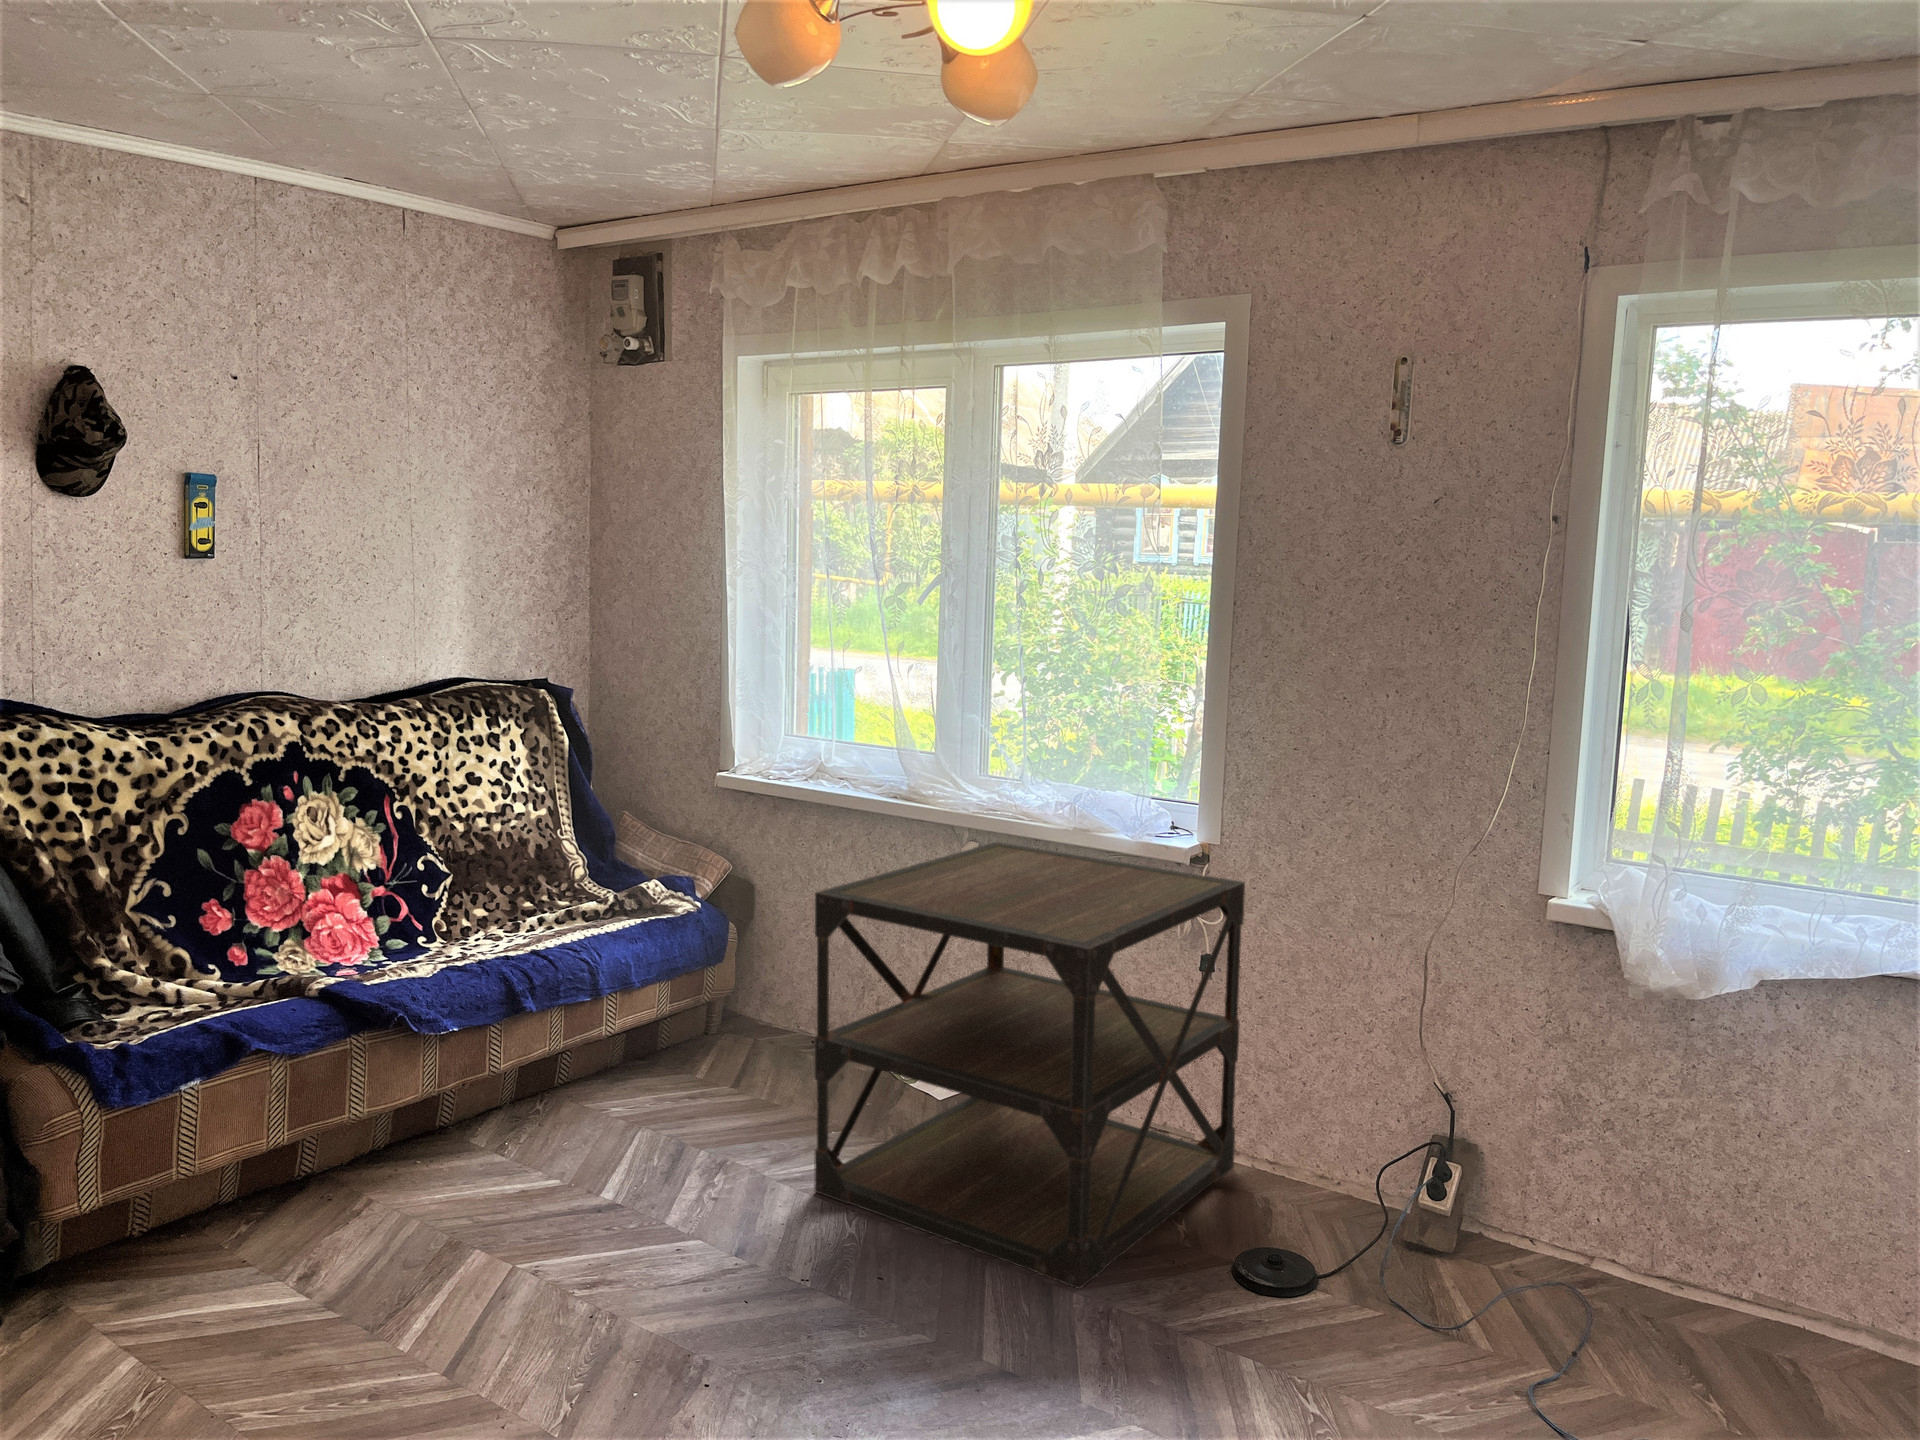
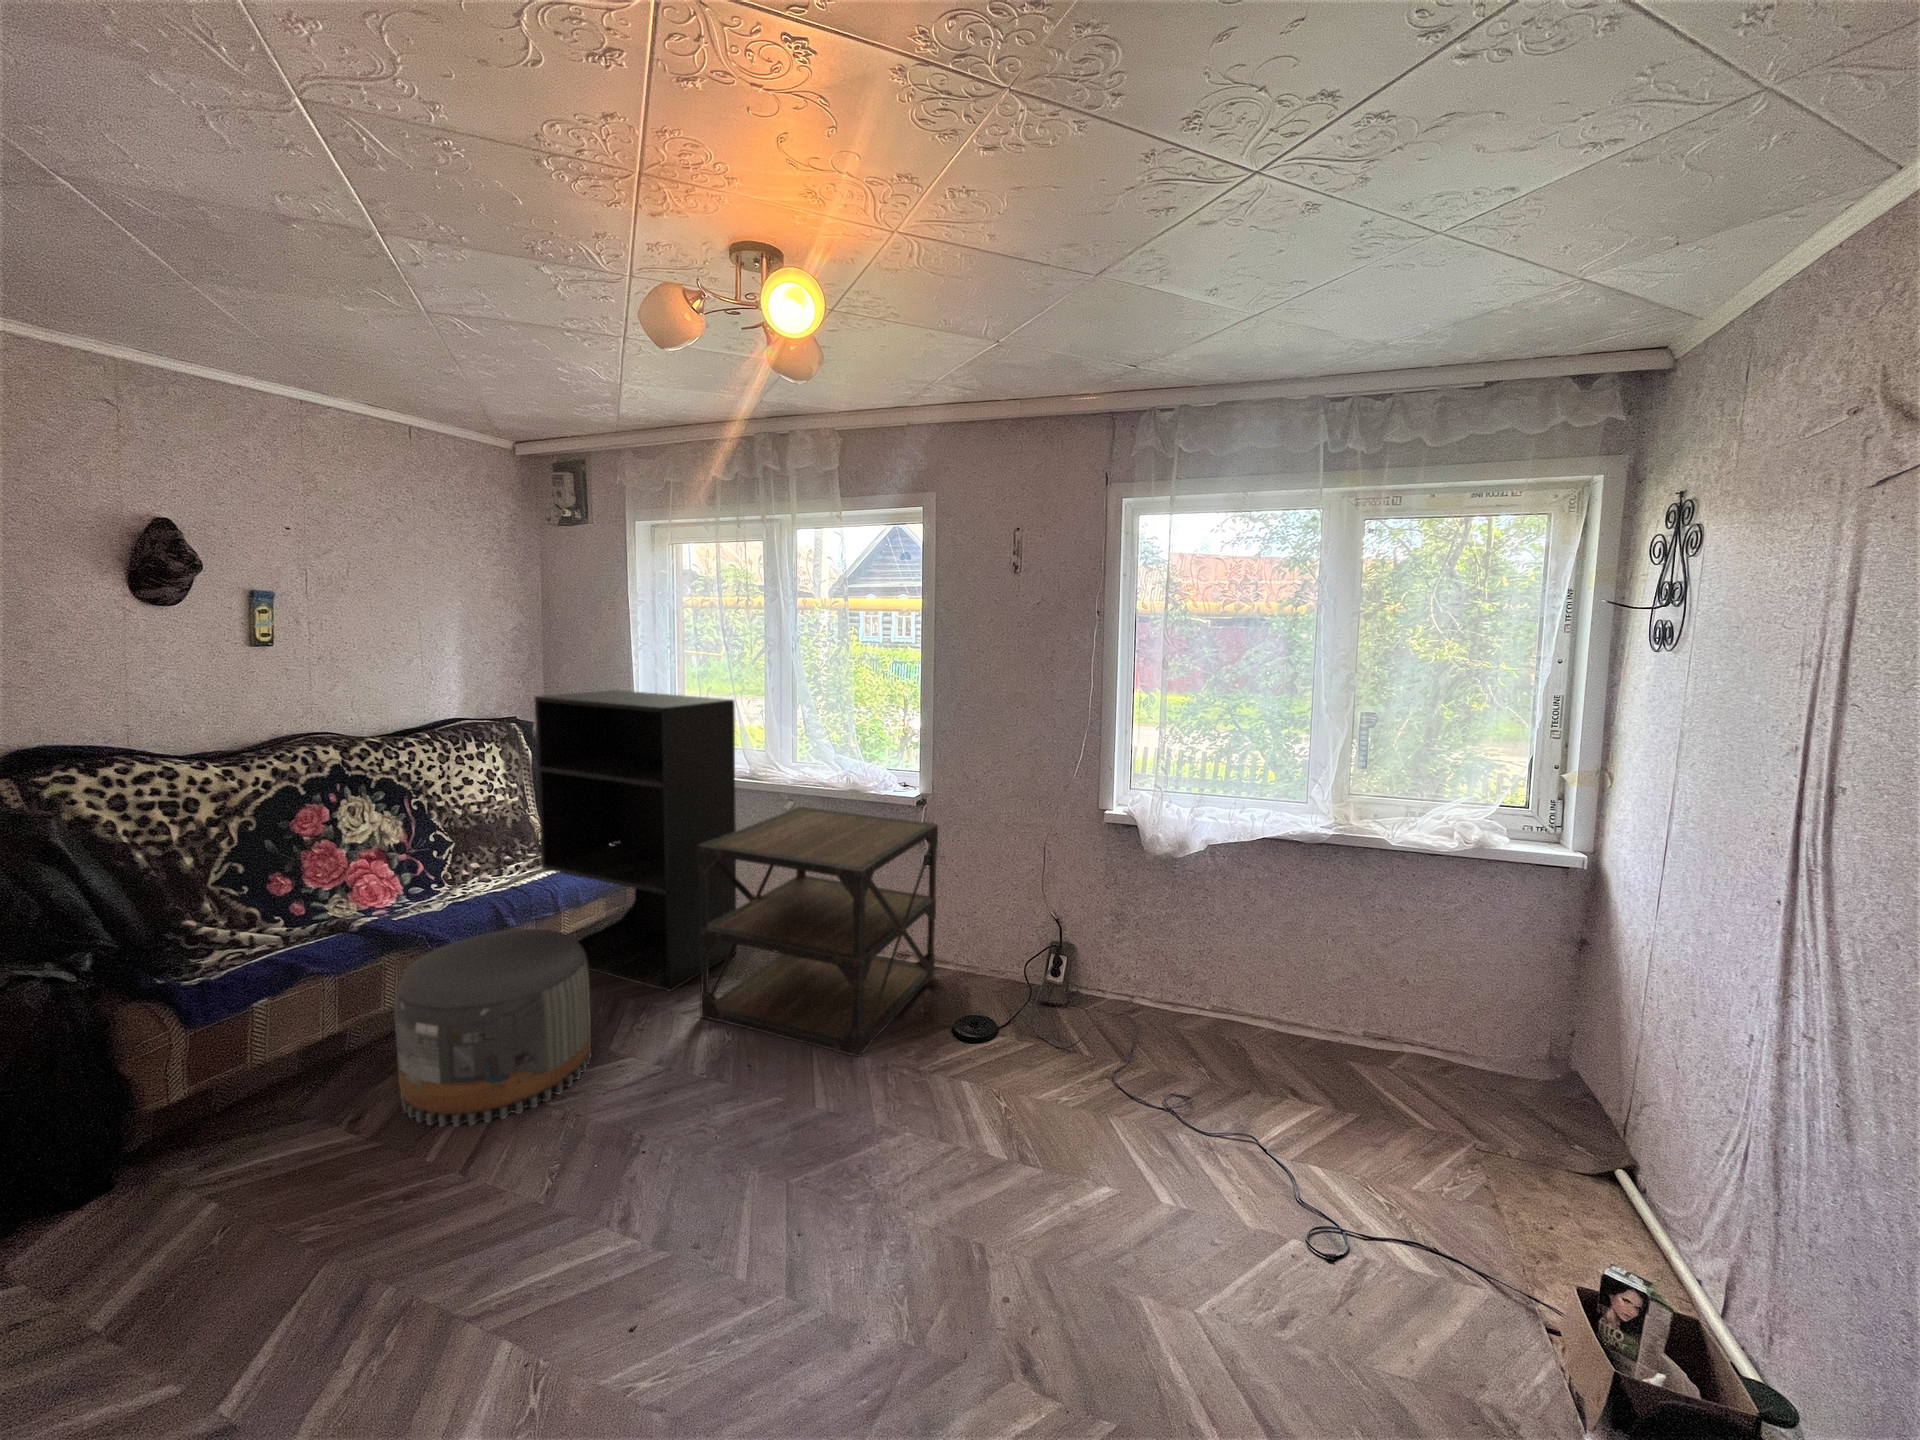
bookshelf: none [571,633,886,1147] -> present [535,690,737,991]
pouf: none [358,1013,640,1309] -> present [394,929,591,1127]

